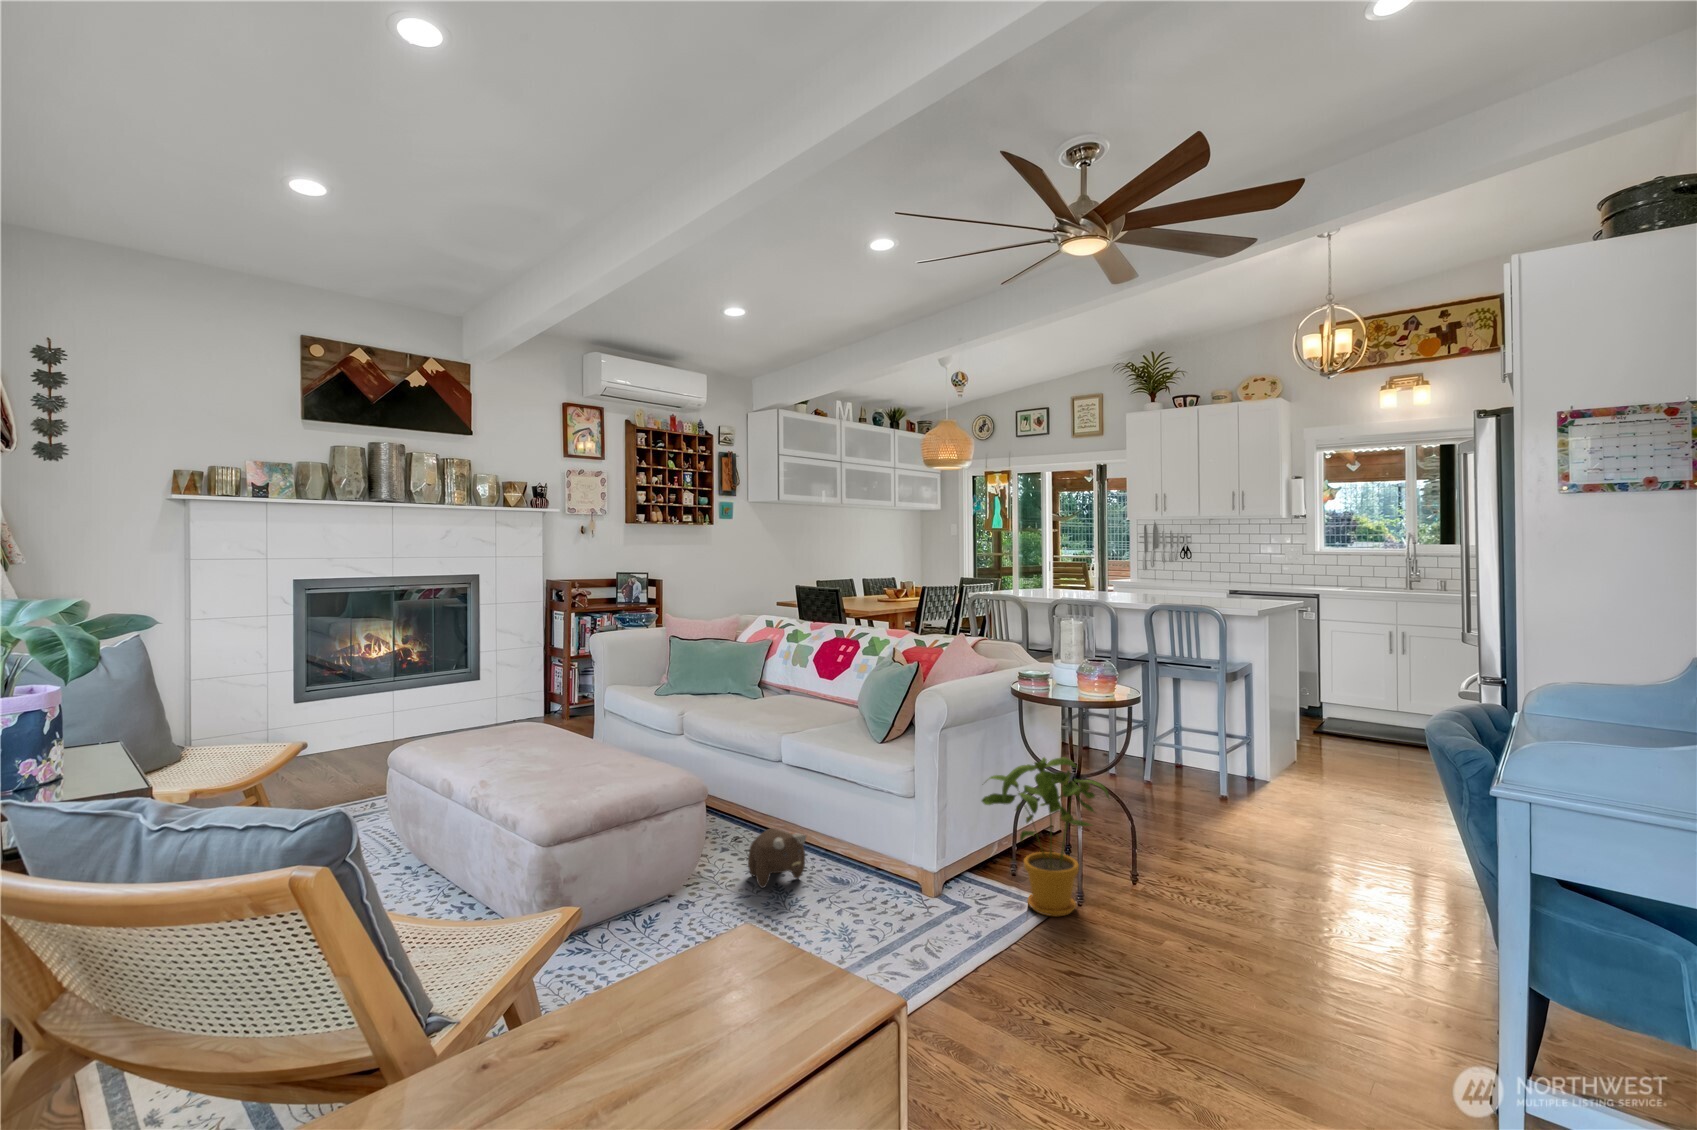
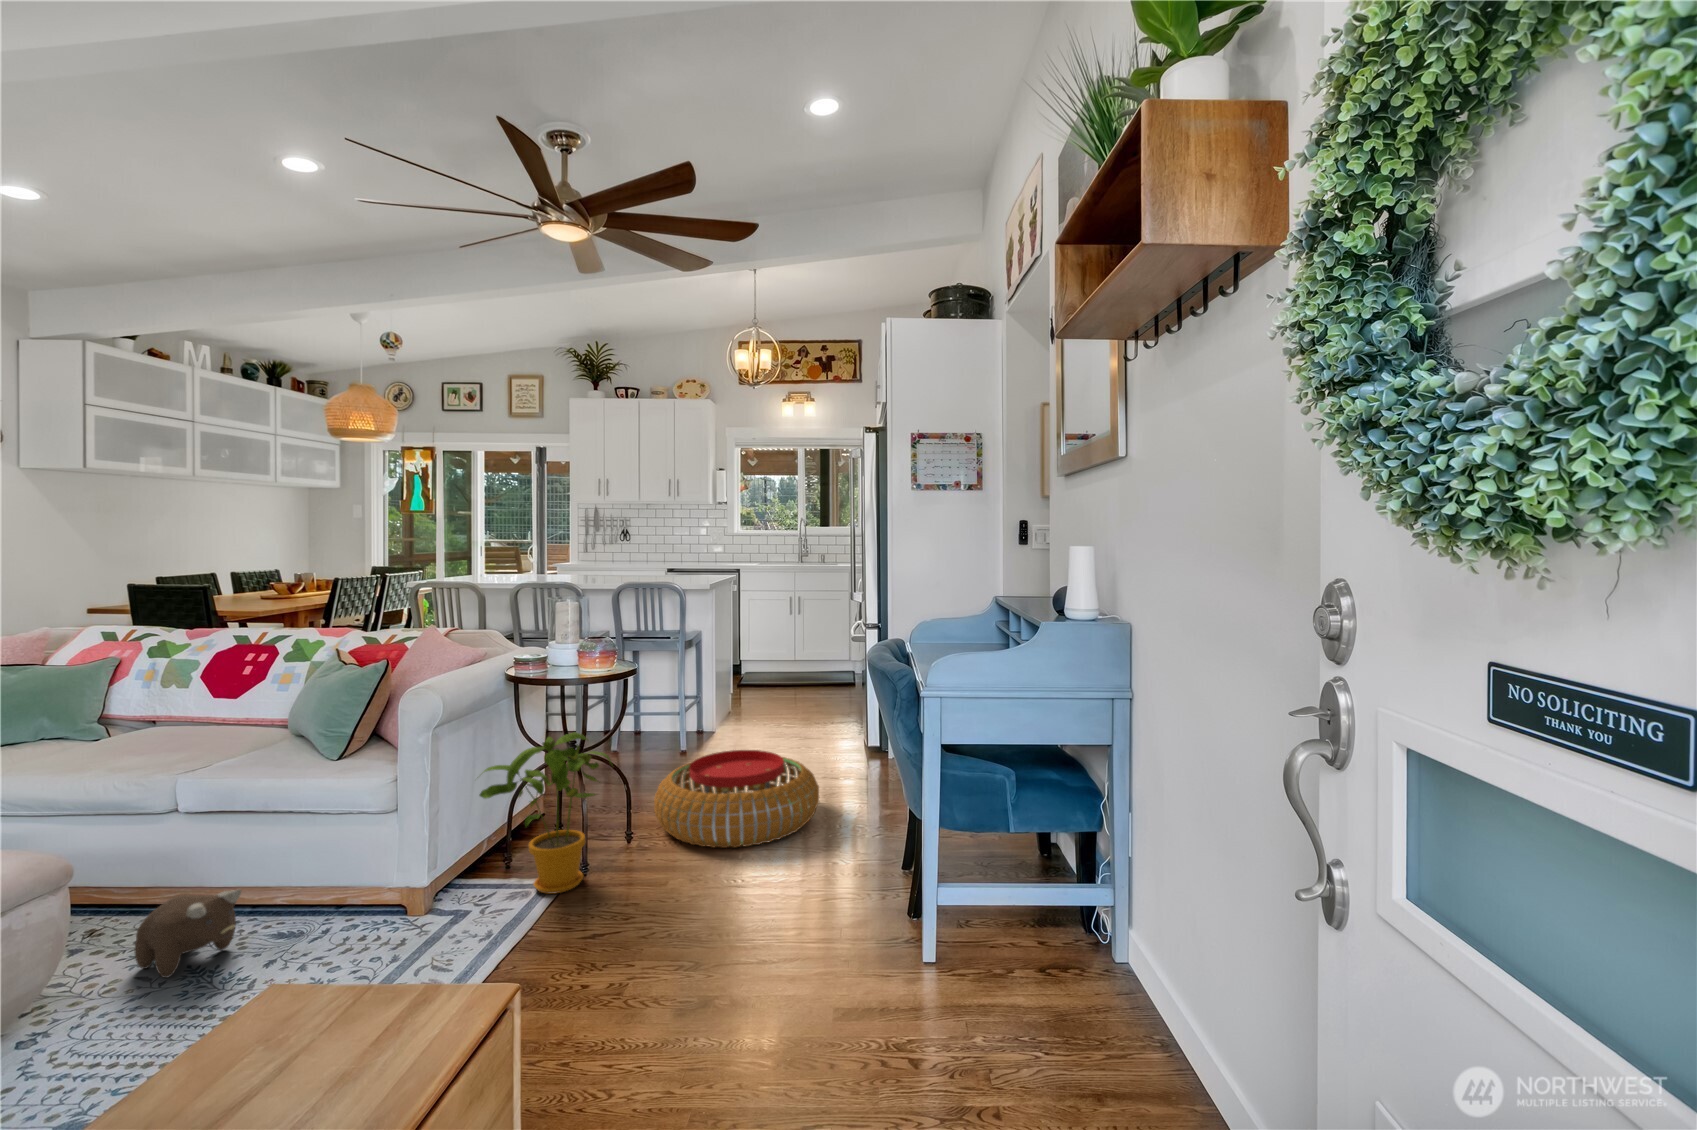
pouf: none [1165,808,1388,935] -> present [654,750,819,848]

